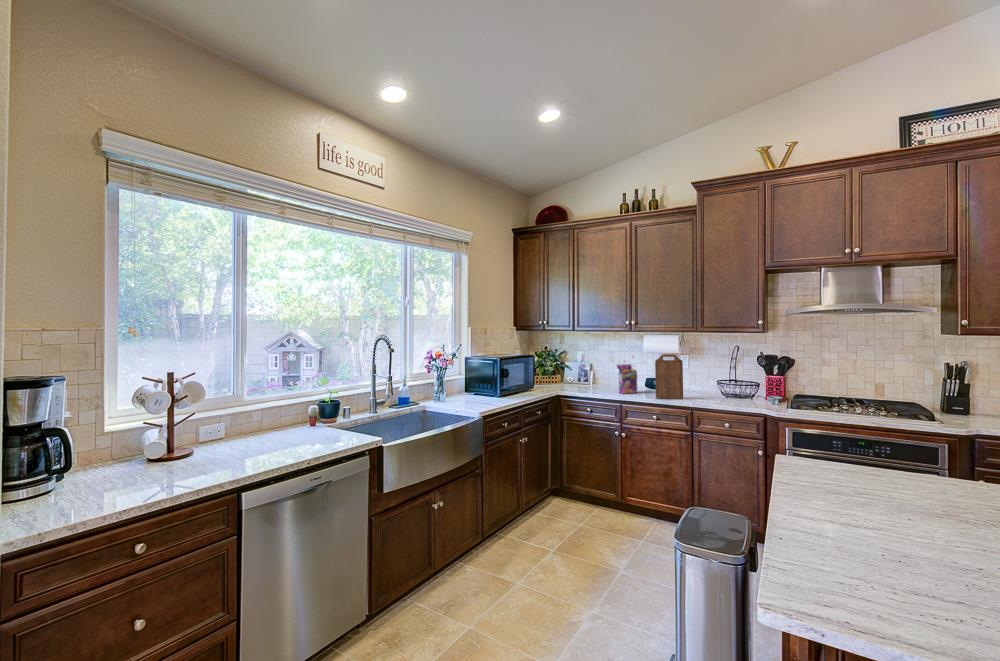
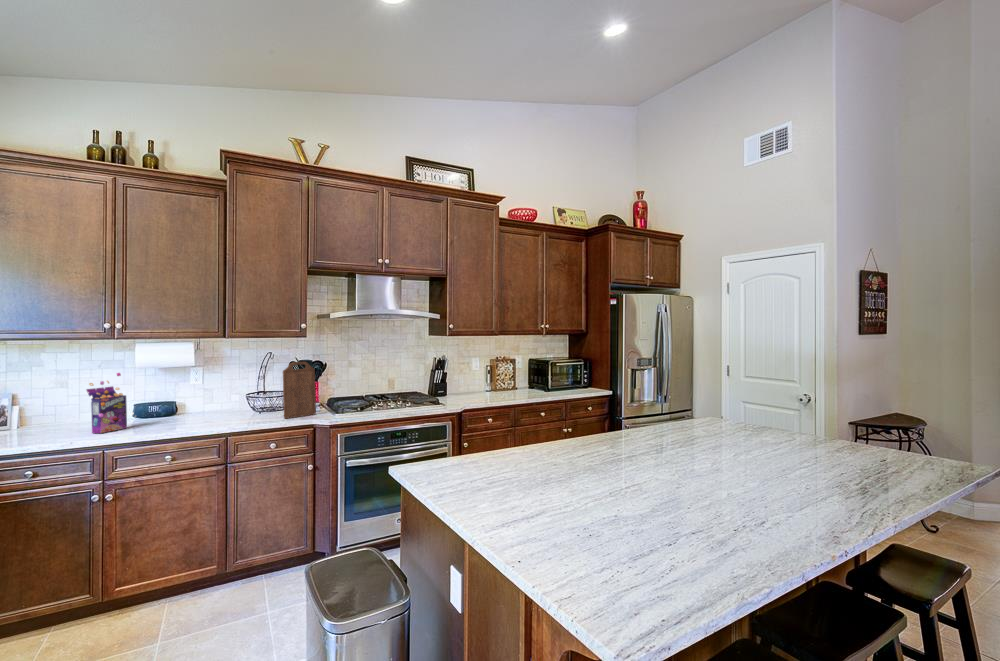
cutting board: present [655,354,683,399] -> present [283,362,316,419]

